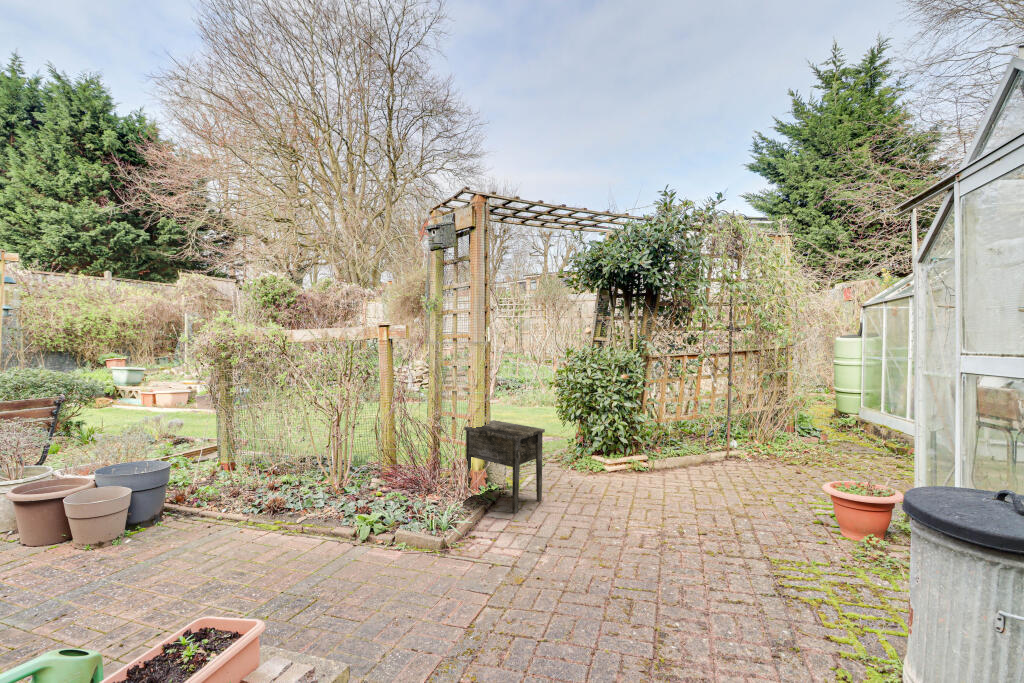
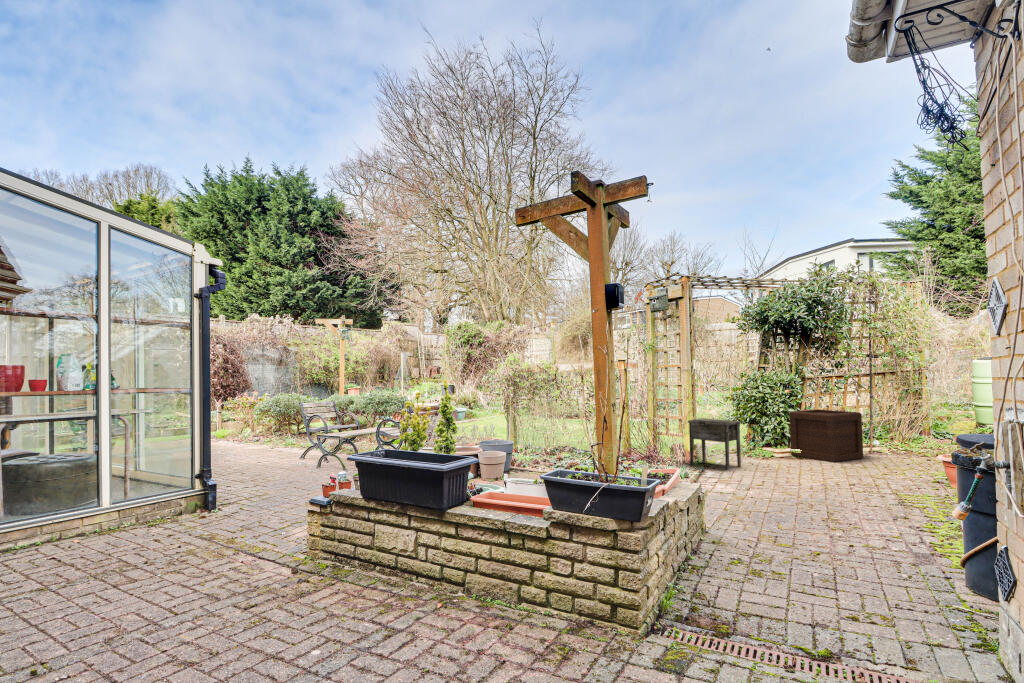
wooden crate: none [624,400,718,484] -> present [789,409,863,462]

